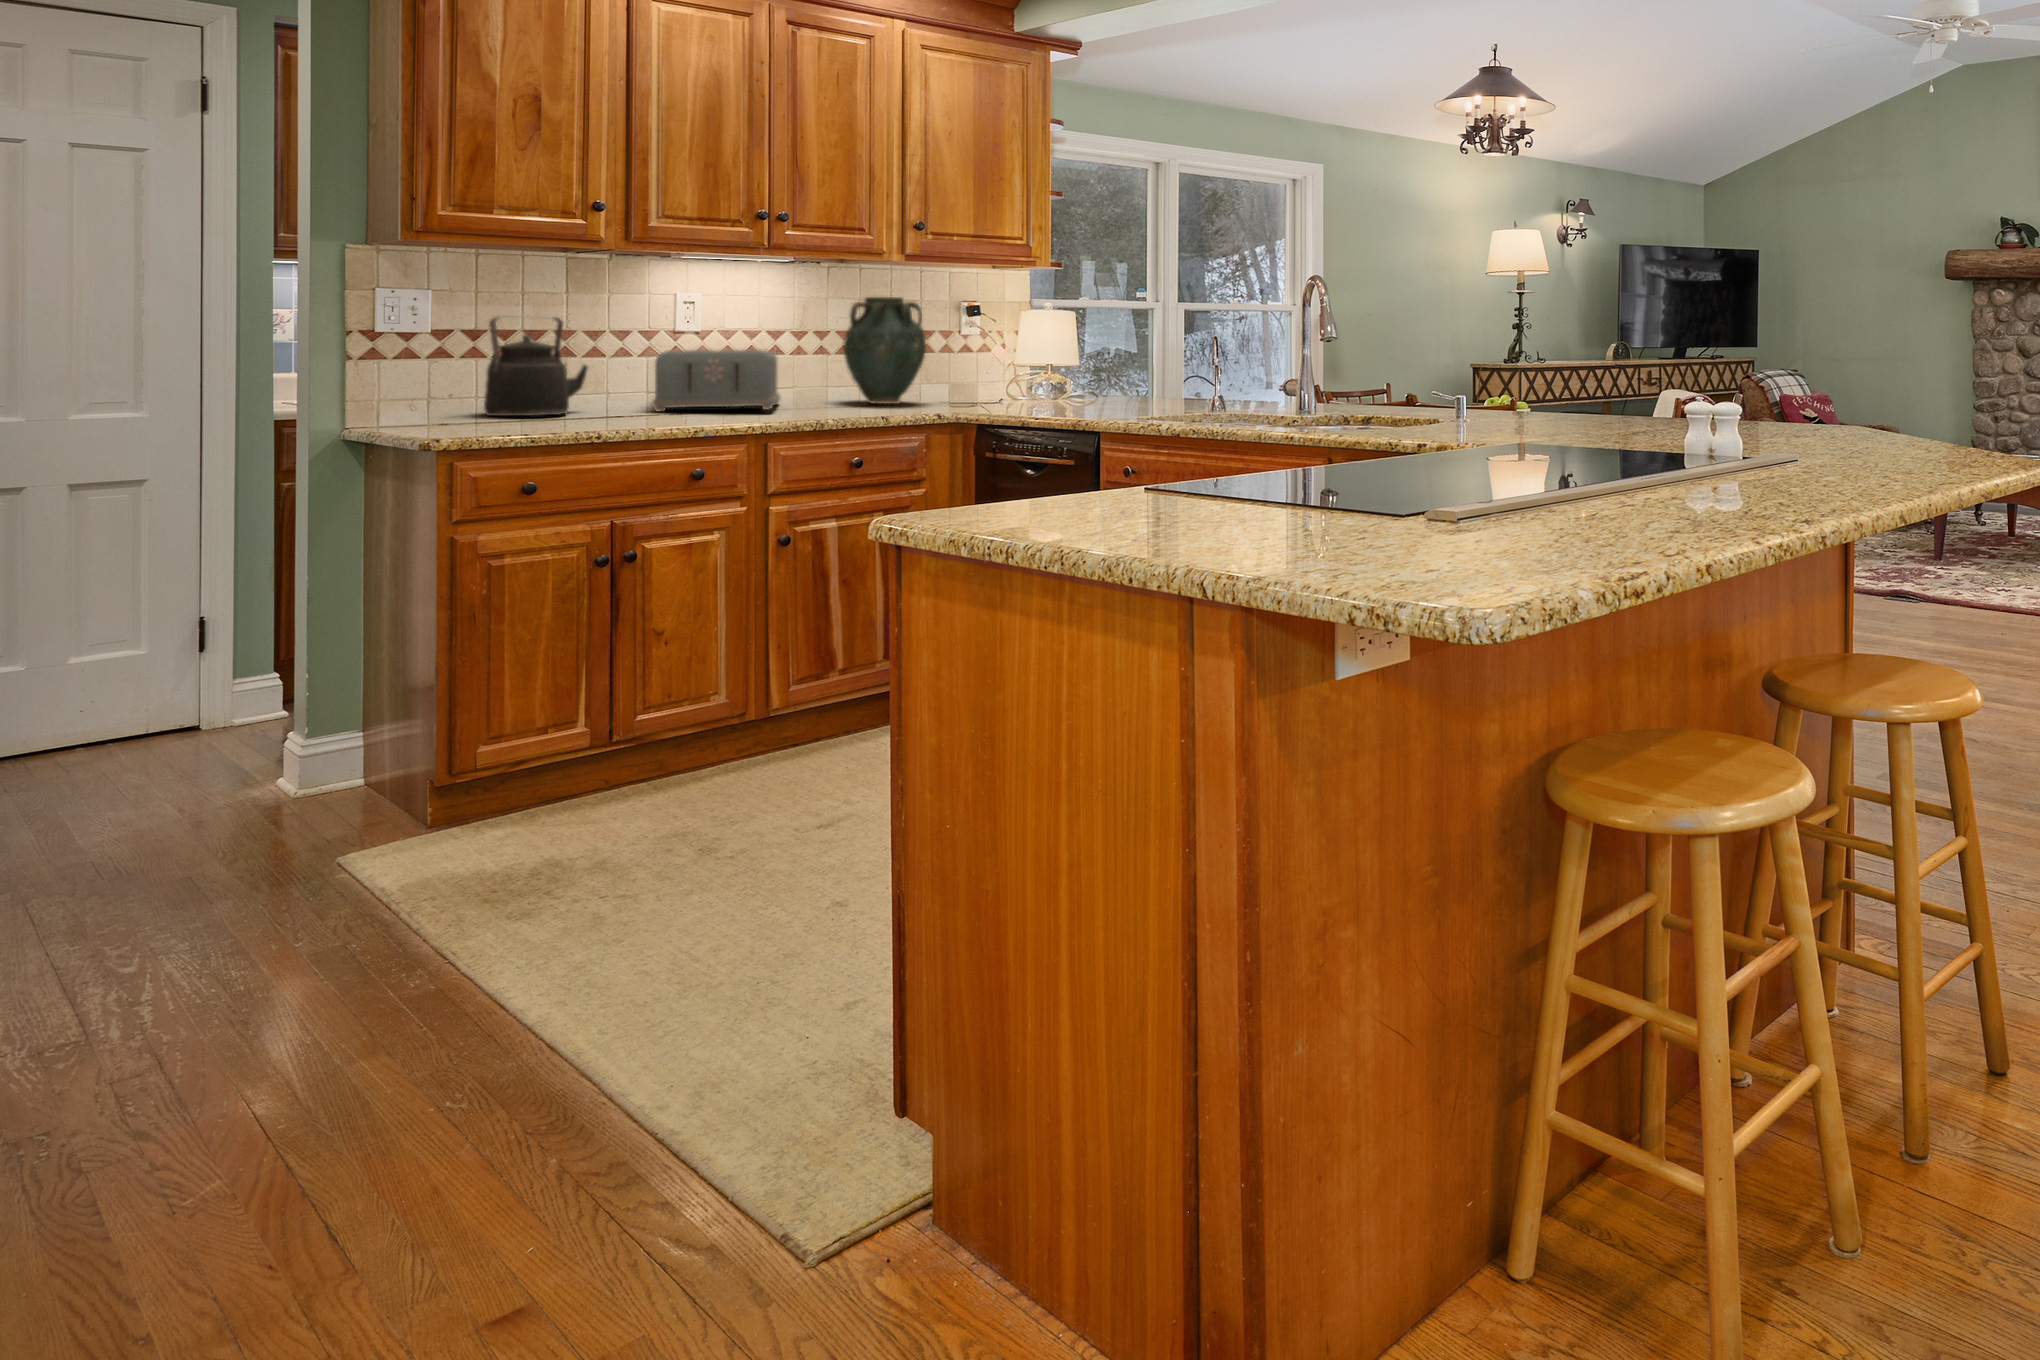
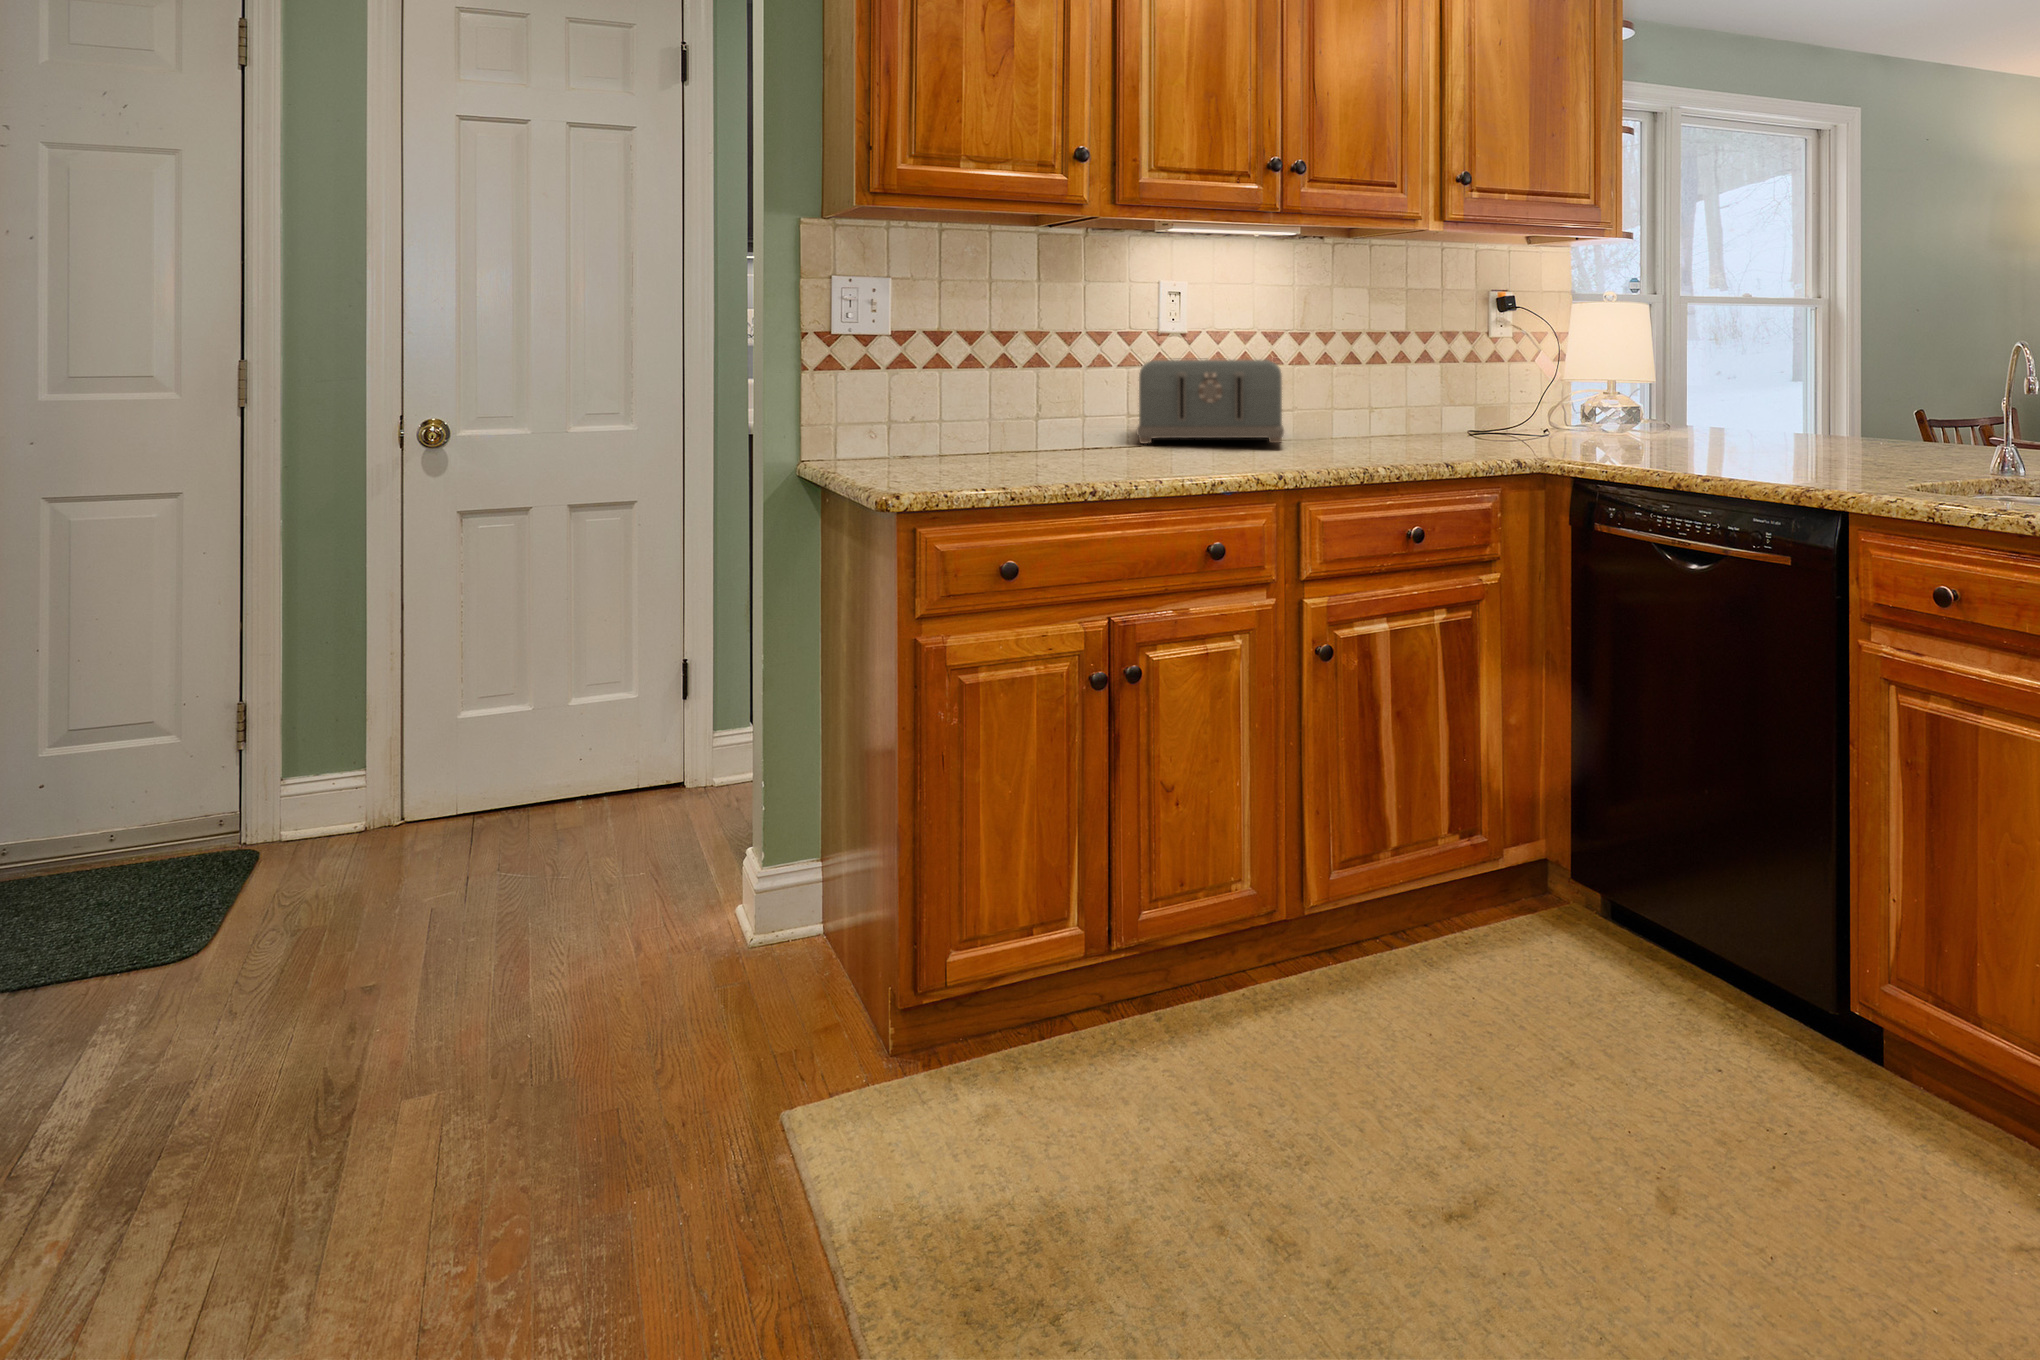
vase: present [844,297,926,404] -> none [1348,285,1457,434]
kettle: present [484,317,587,416] -> none [947,314,1070,450]

